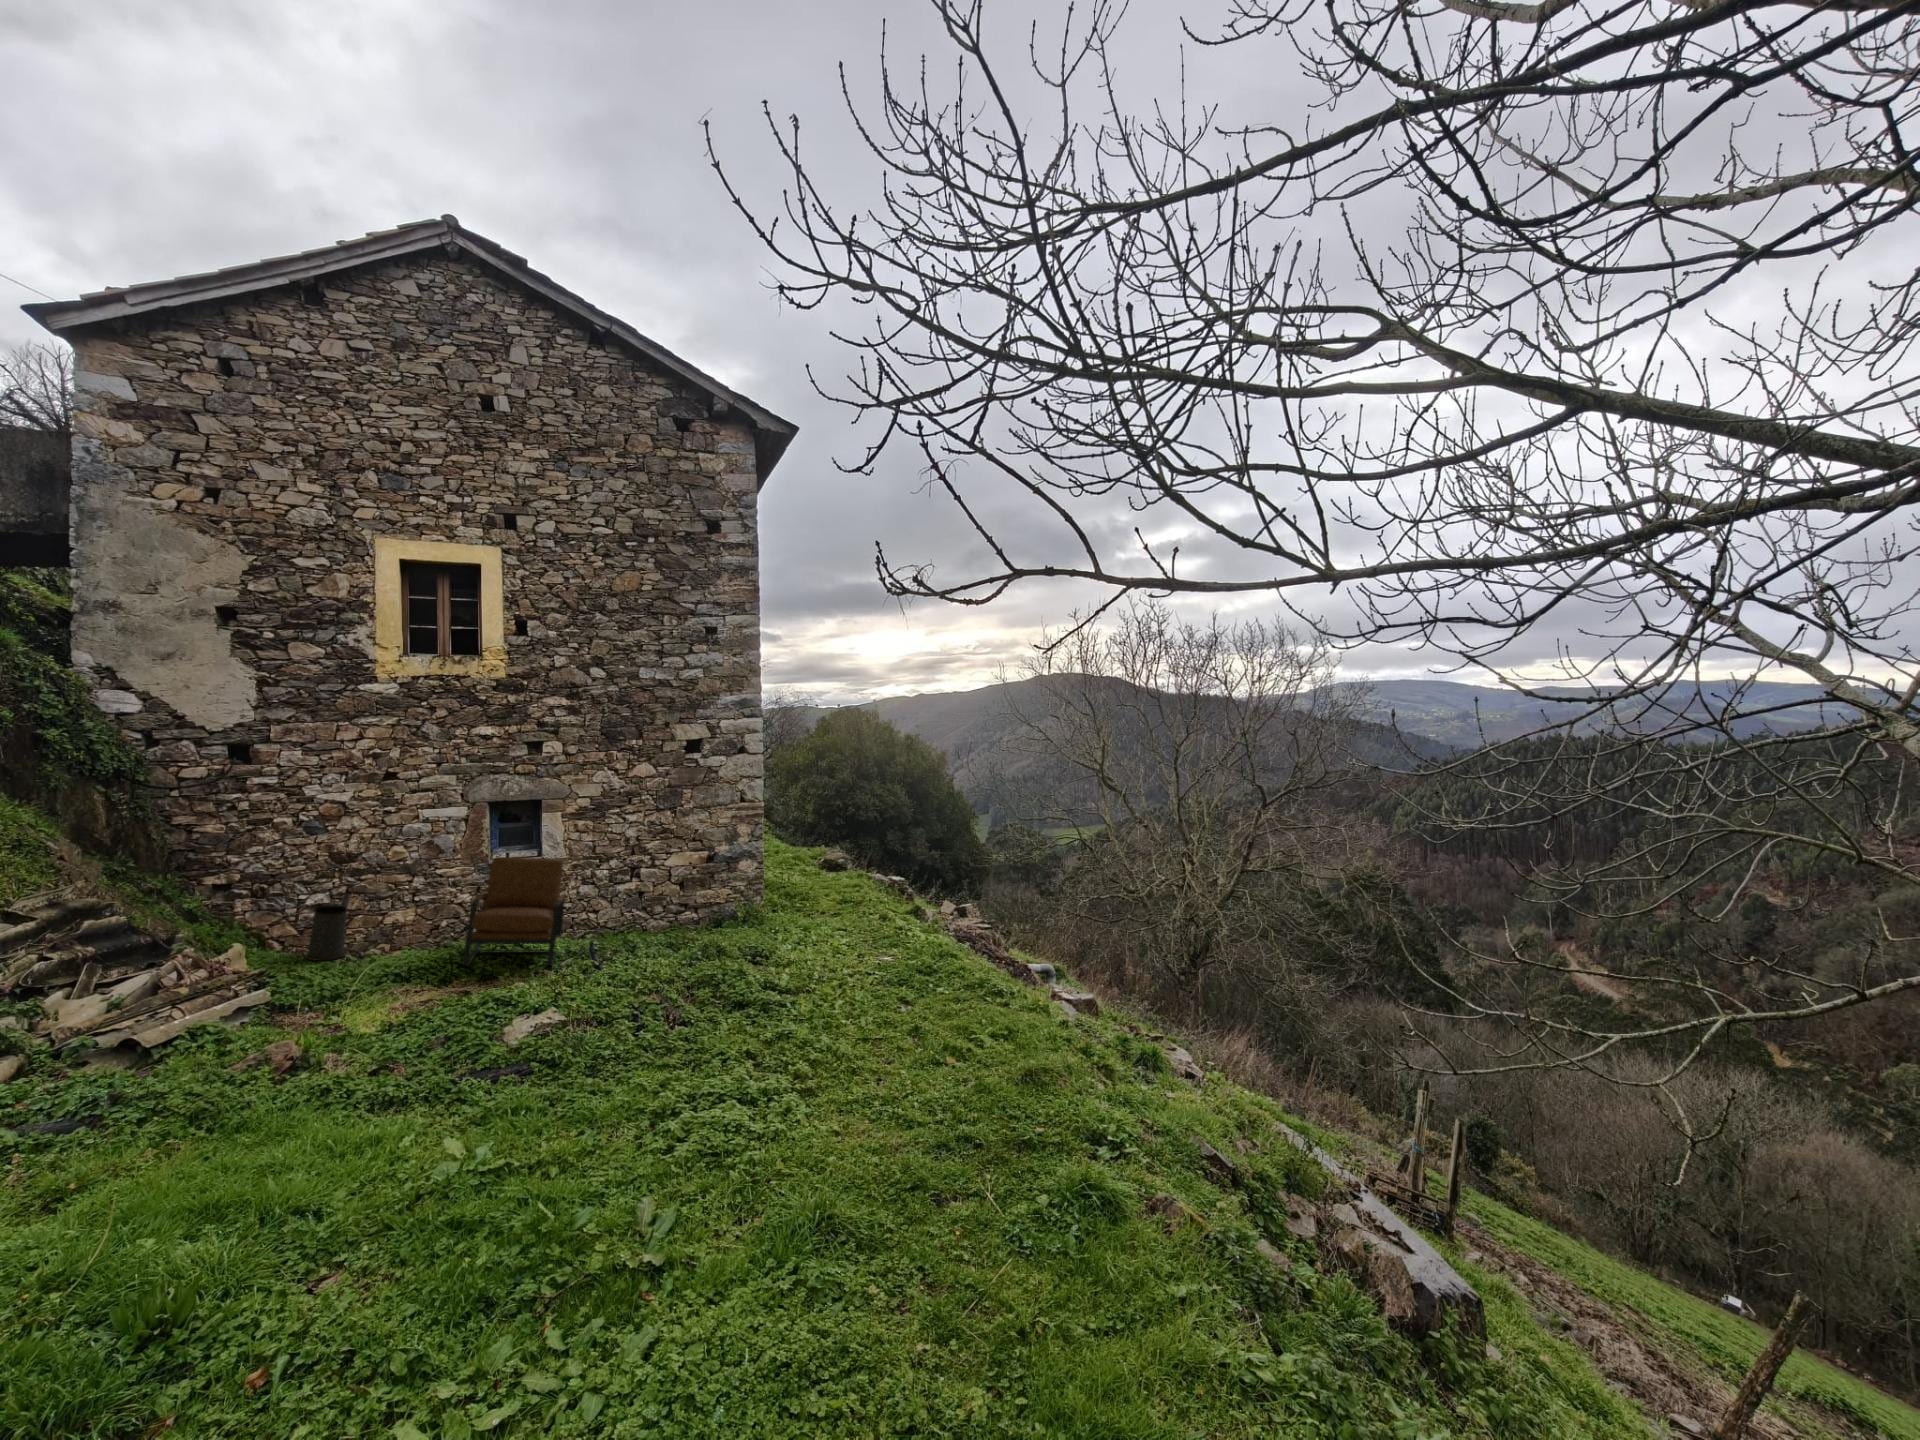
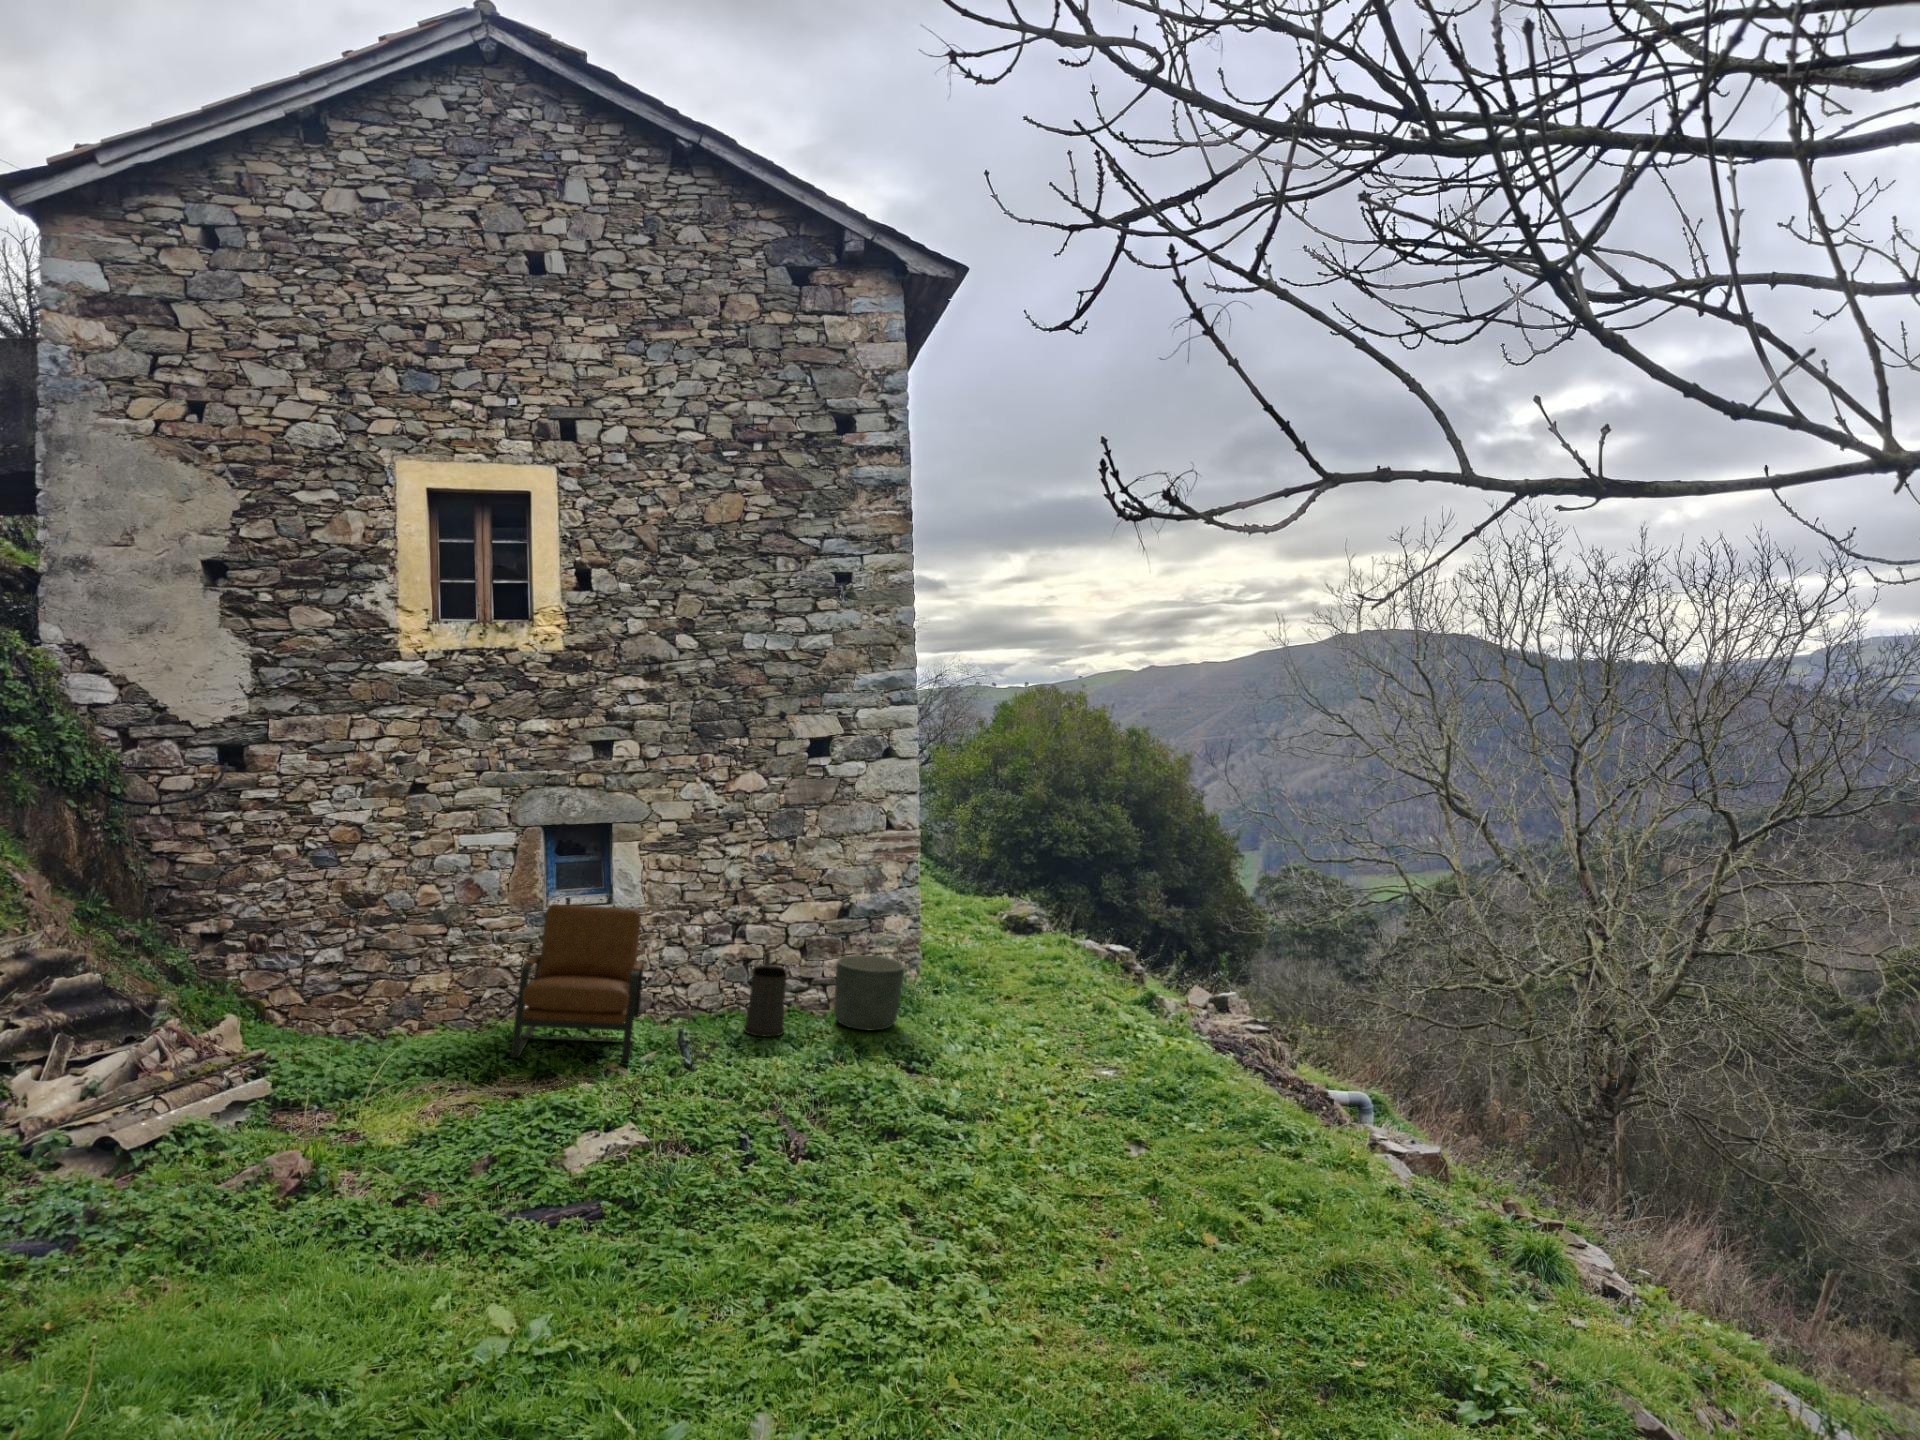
planter: none [703,886,753,937] -> present [834,955,904,1030]
watering can: present [306,893,350,961] -> present [744,951,786,1037]

